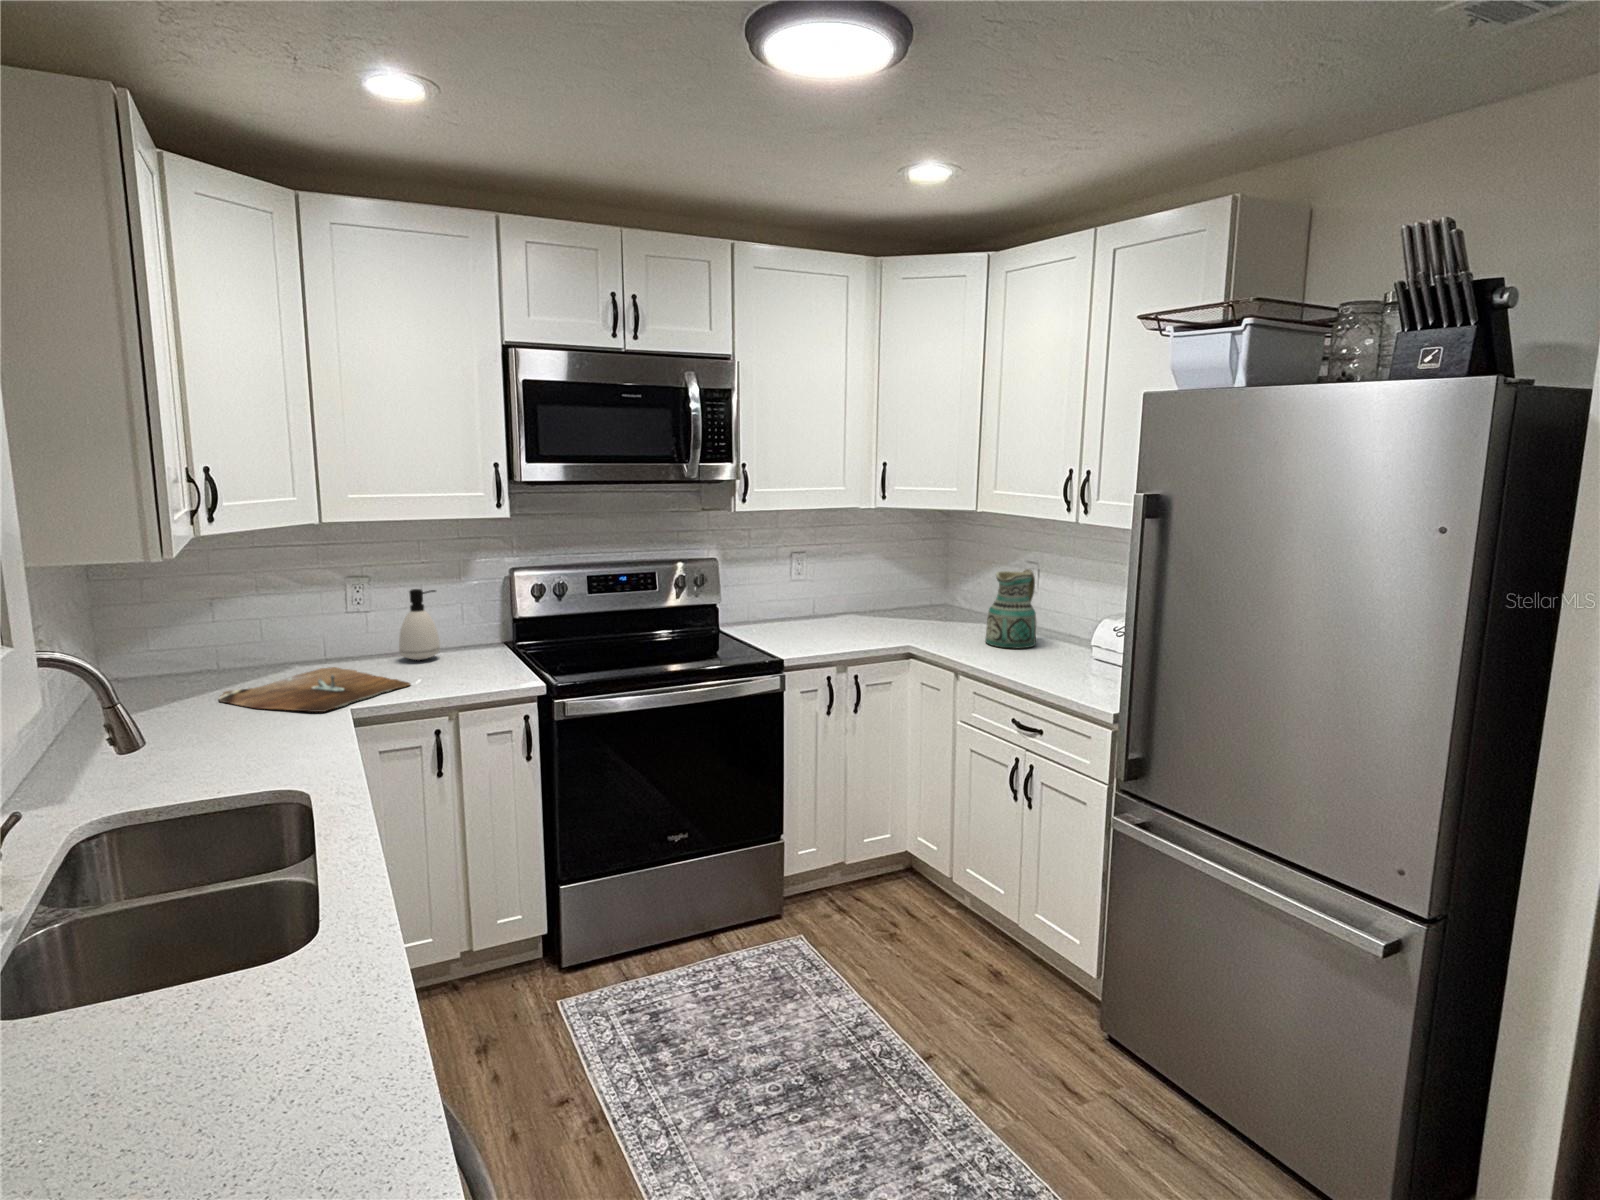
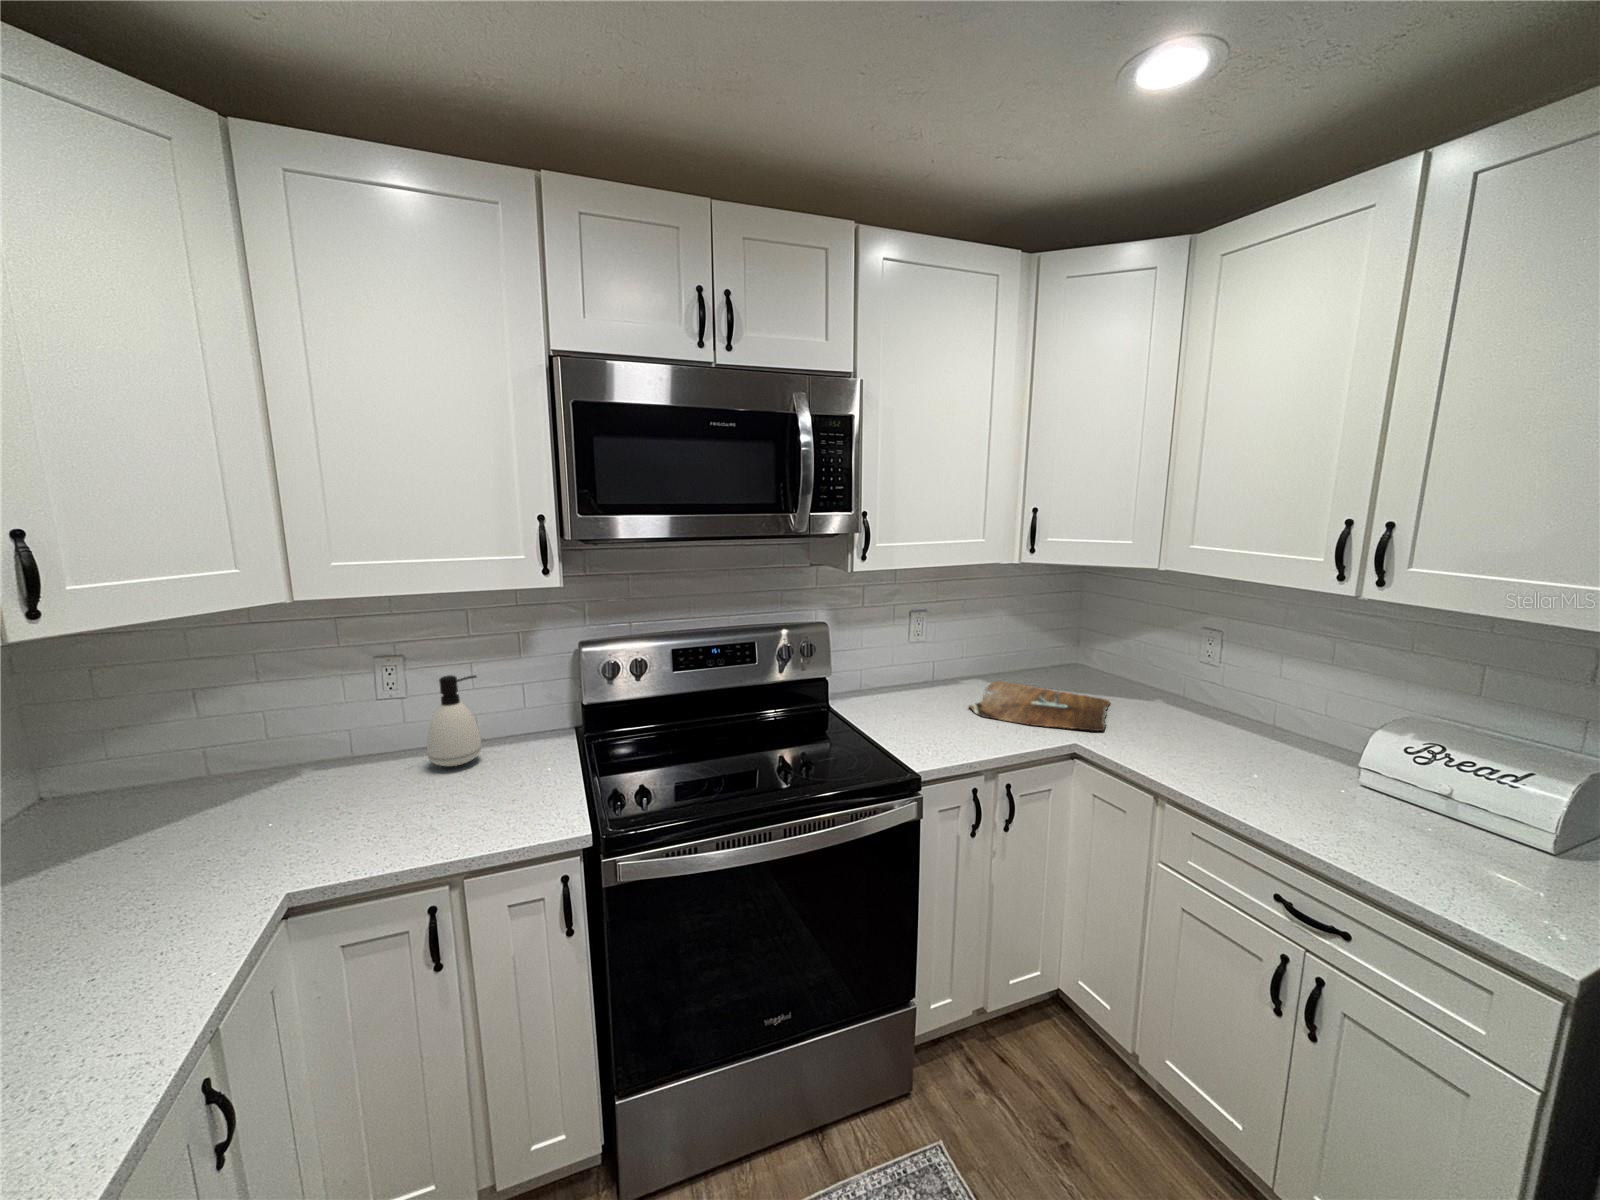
ceramic pitcher: present [985,569,1036,648] -> none [1174,646,1252,756]
cutting board: present [219,667,410,712] -> present [969,681,1110,731]

